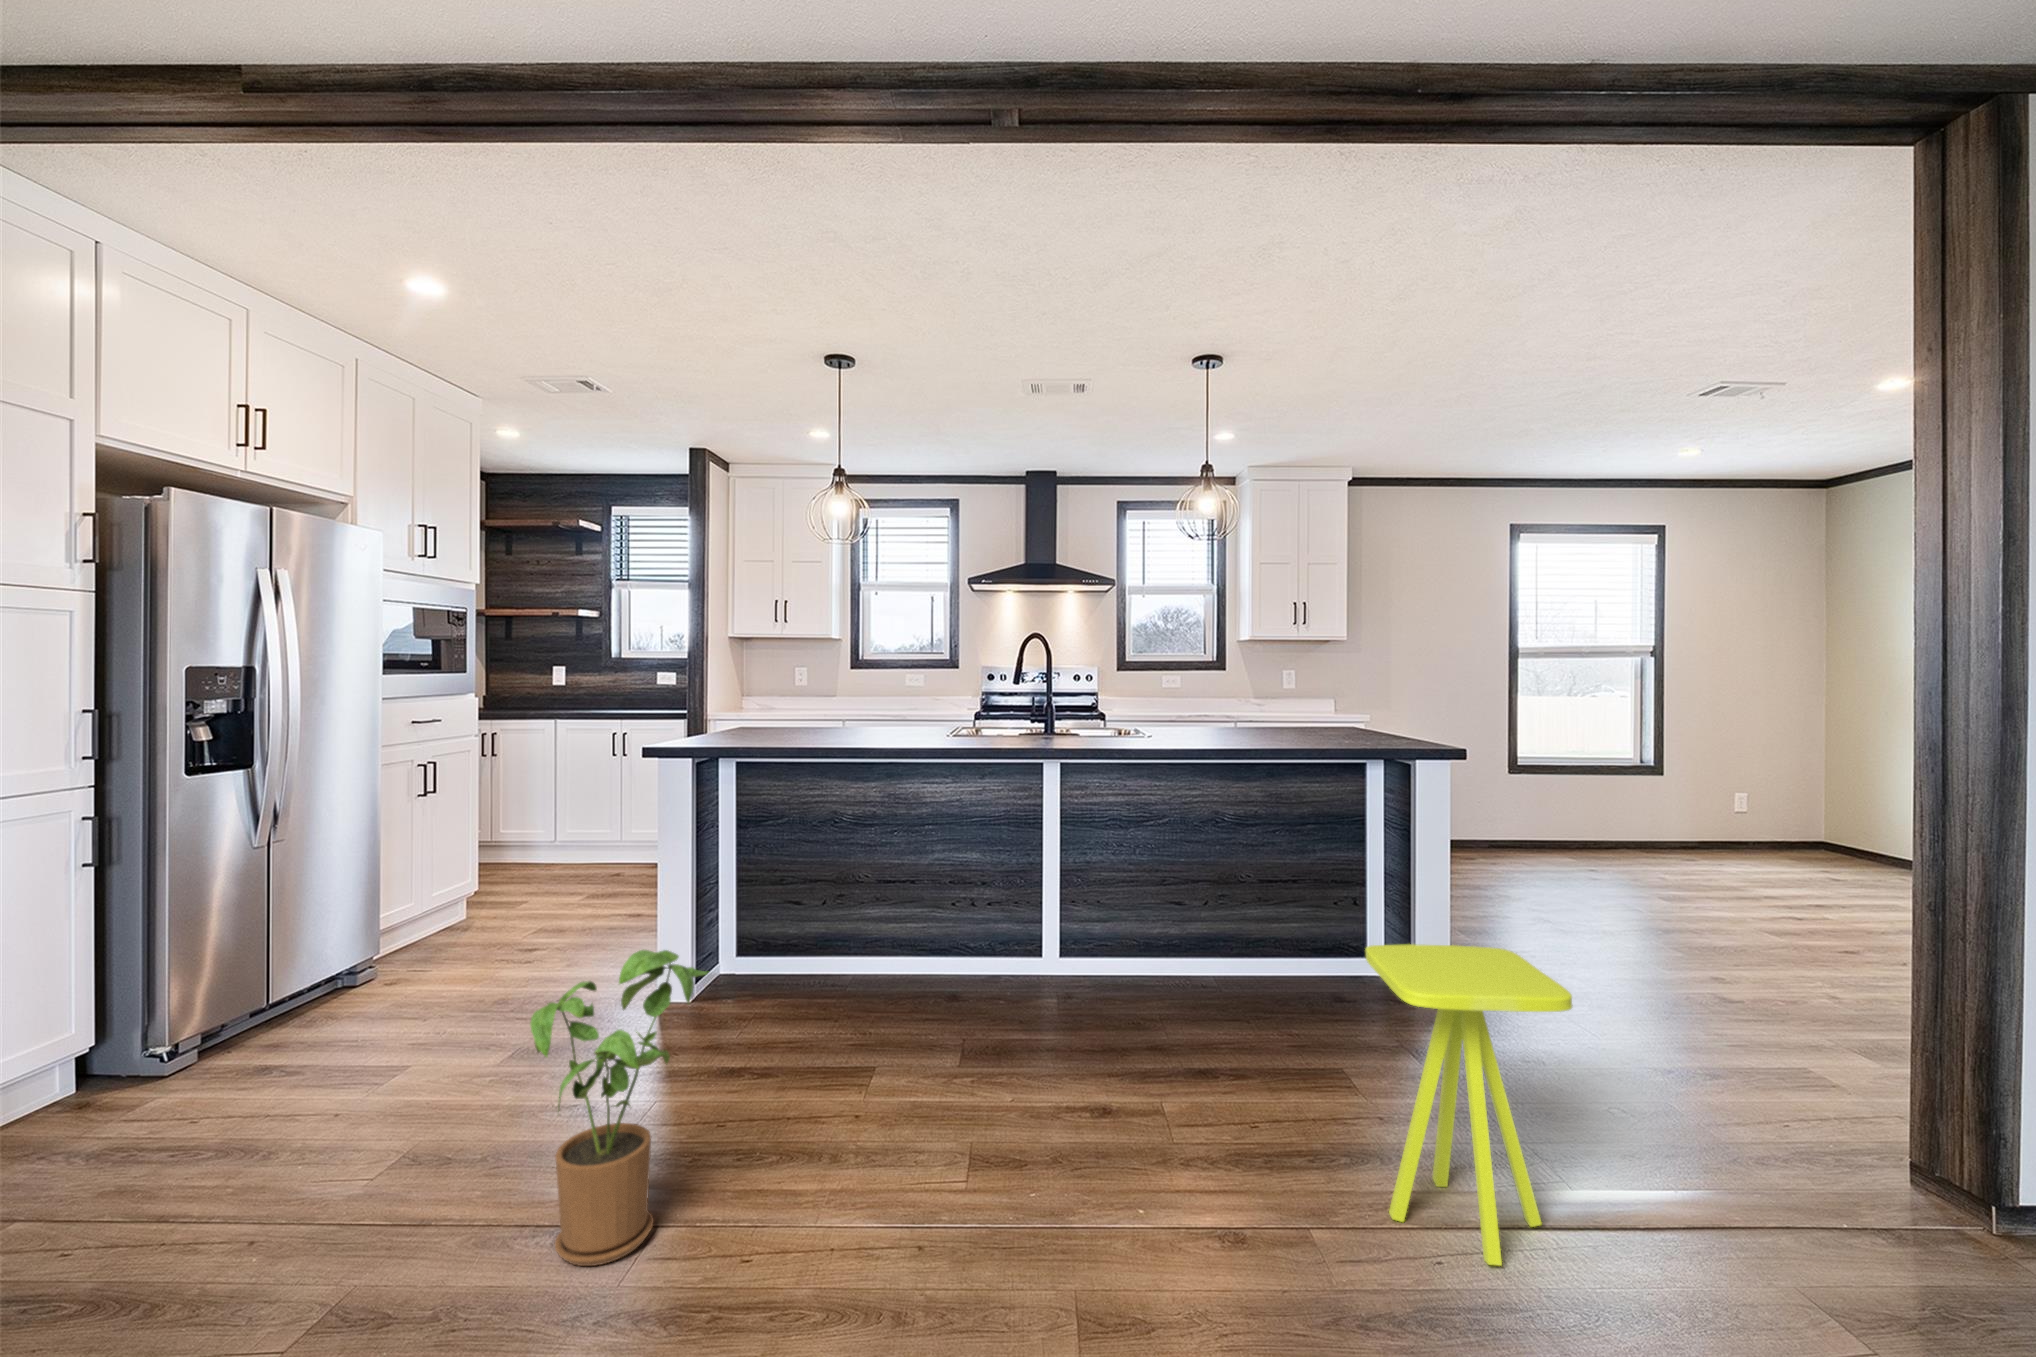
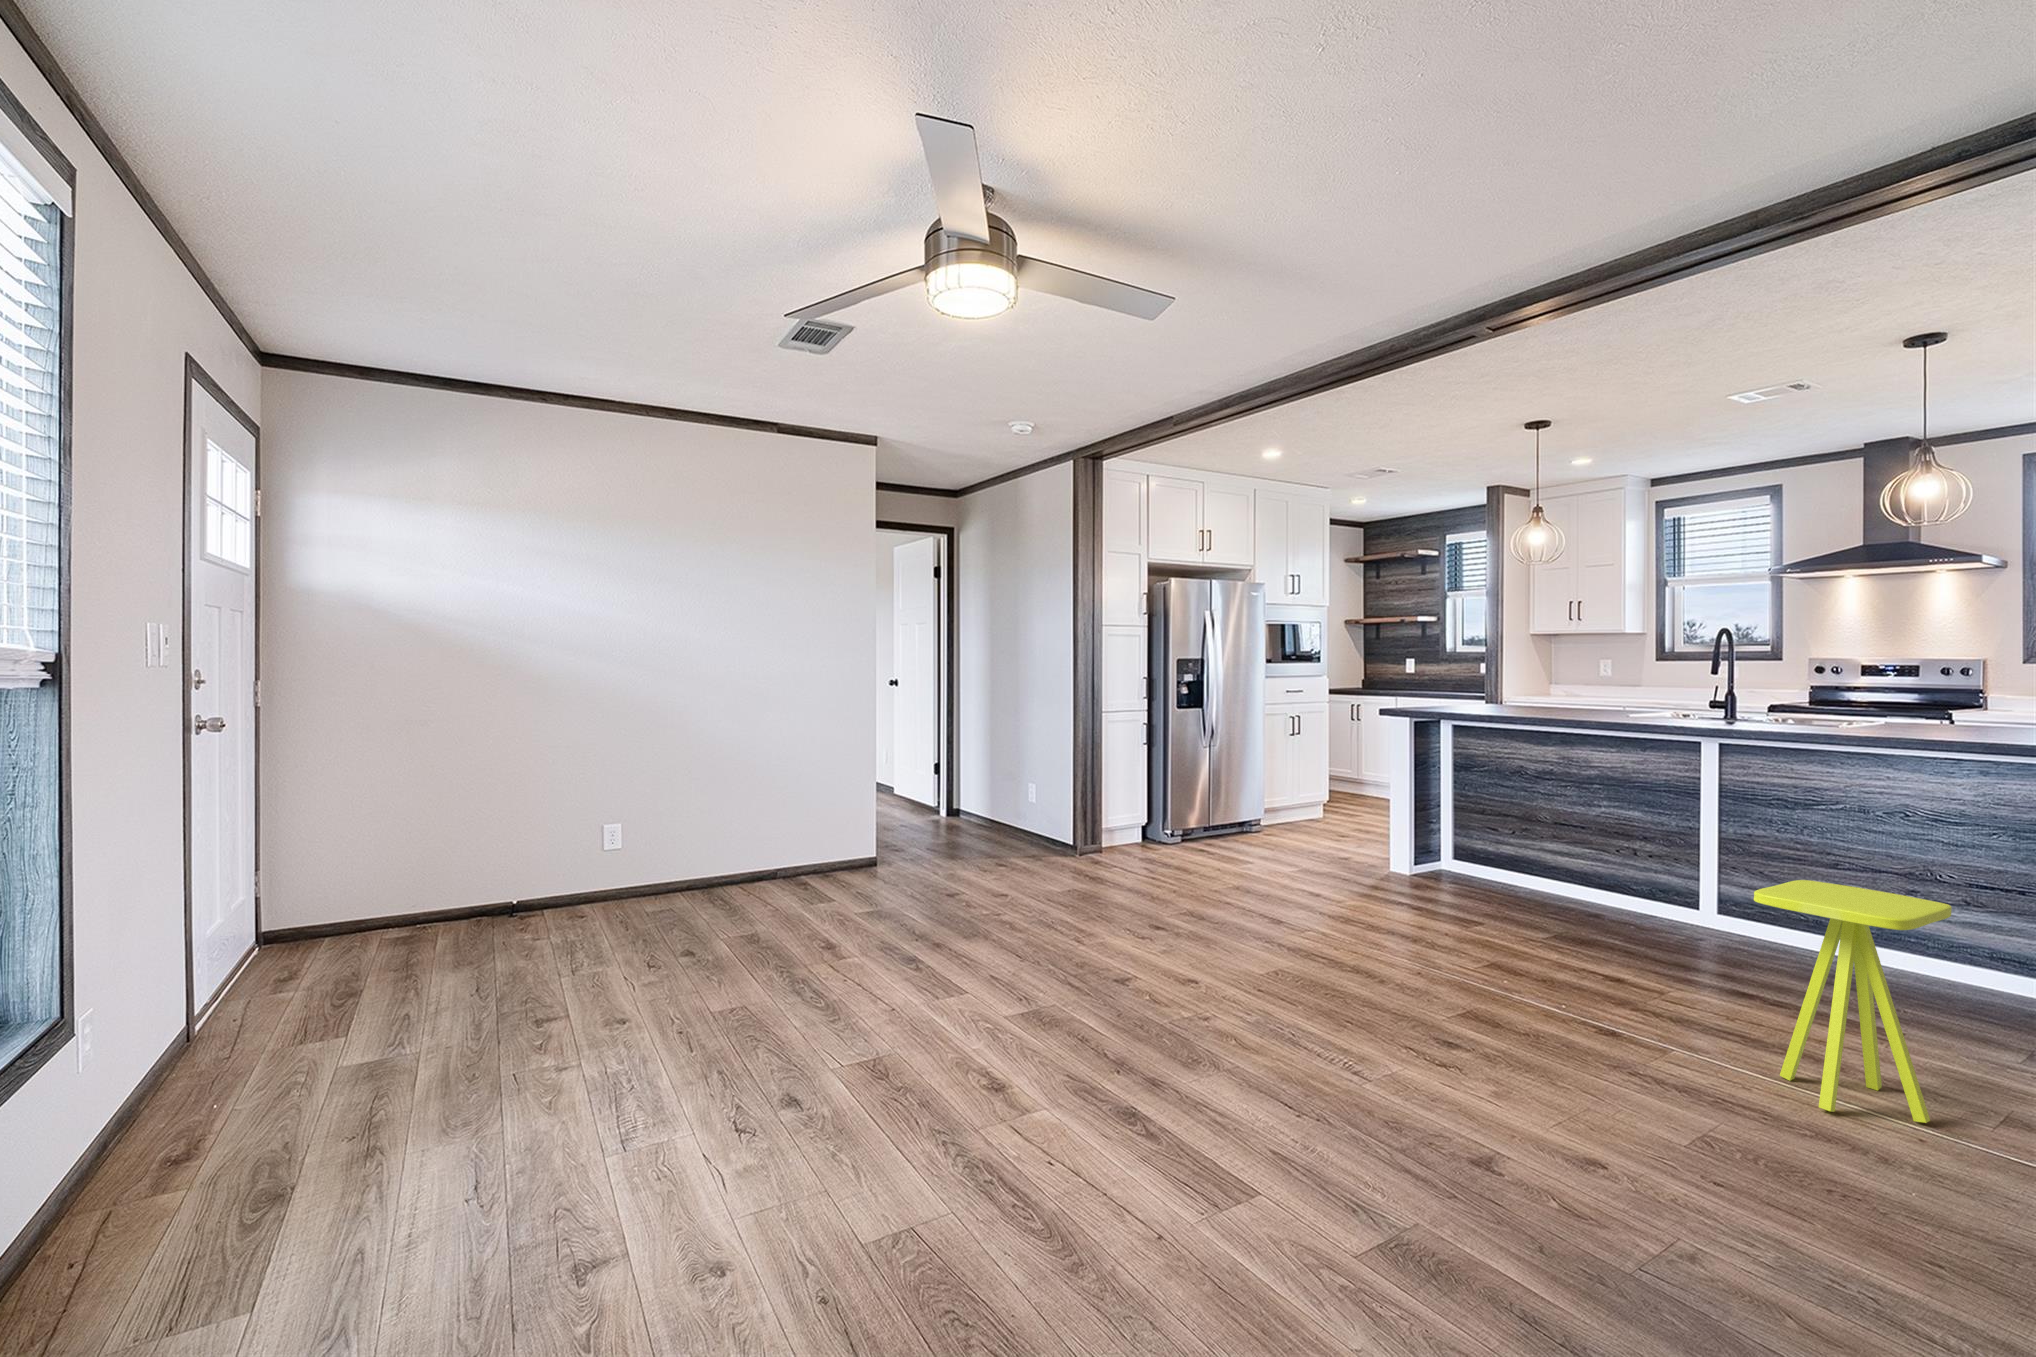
house plant: present [530,950,708,1266] -> none [1267,797,1351,938]

